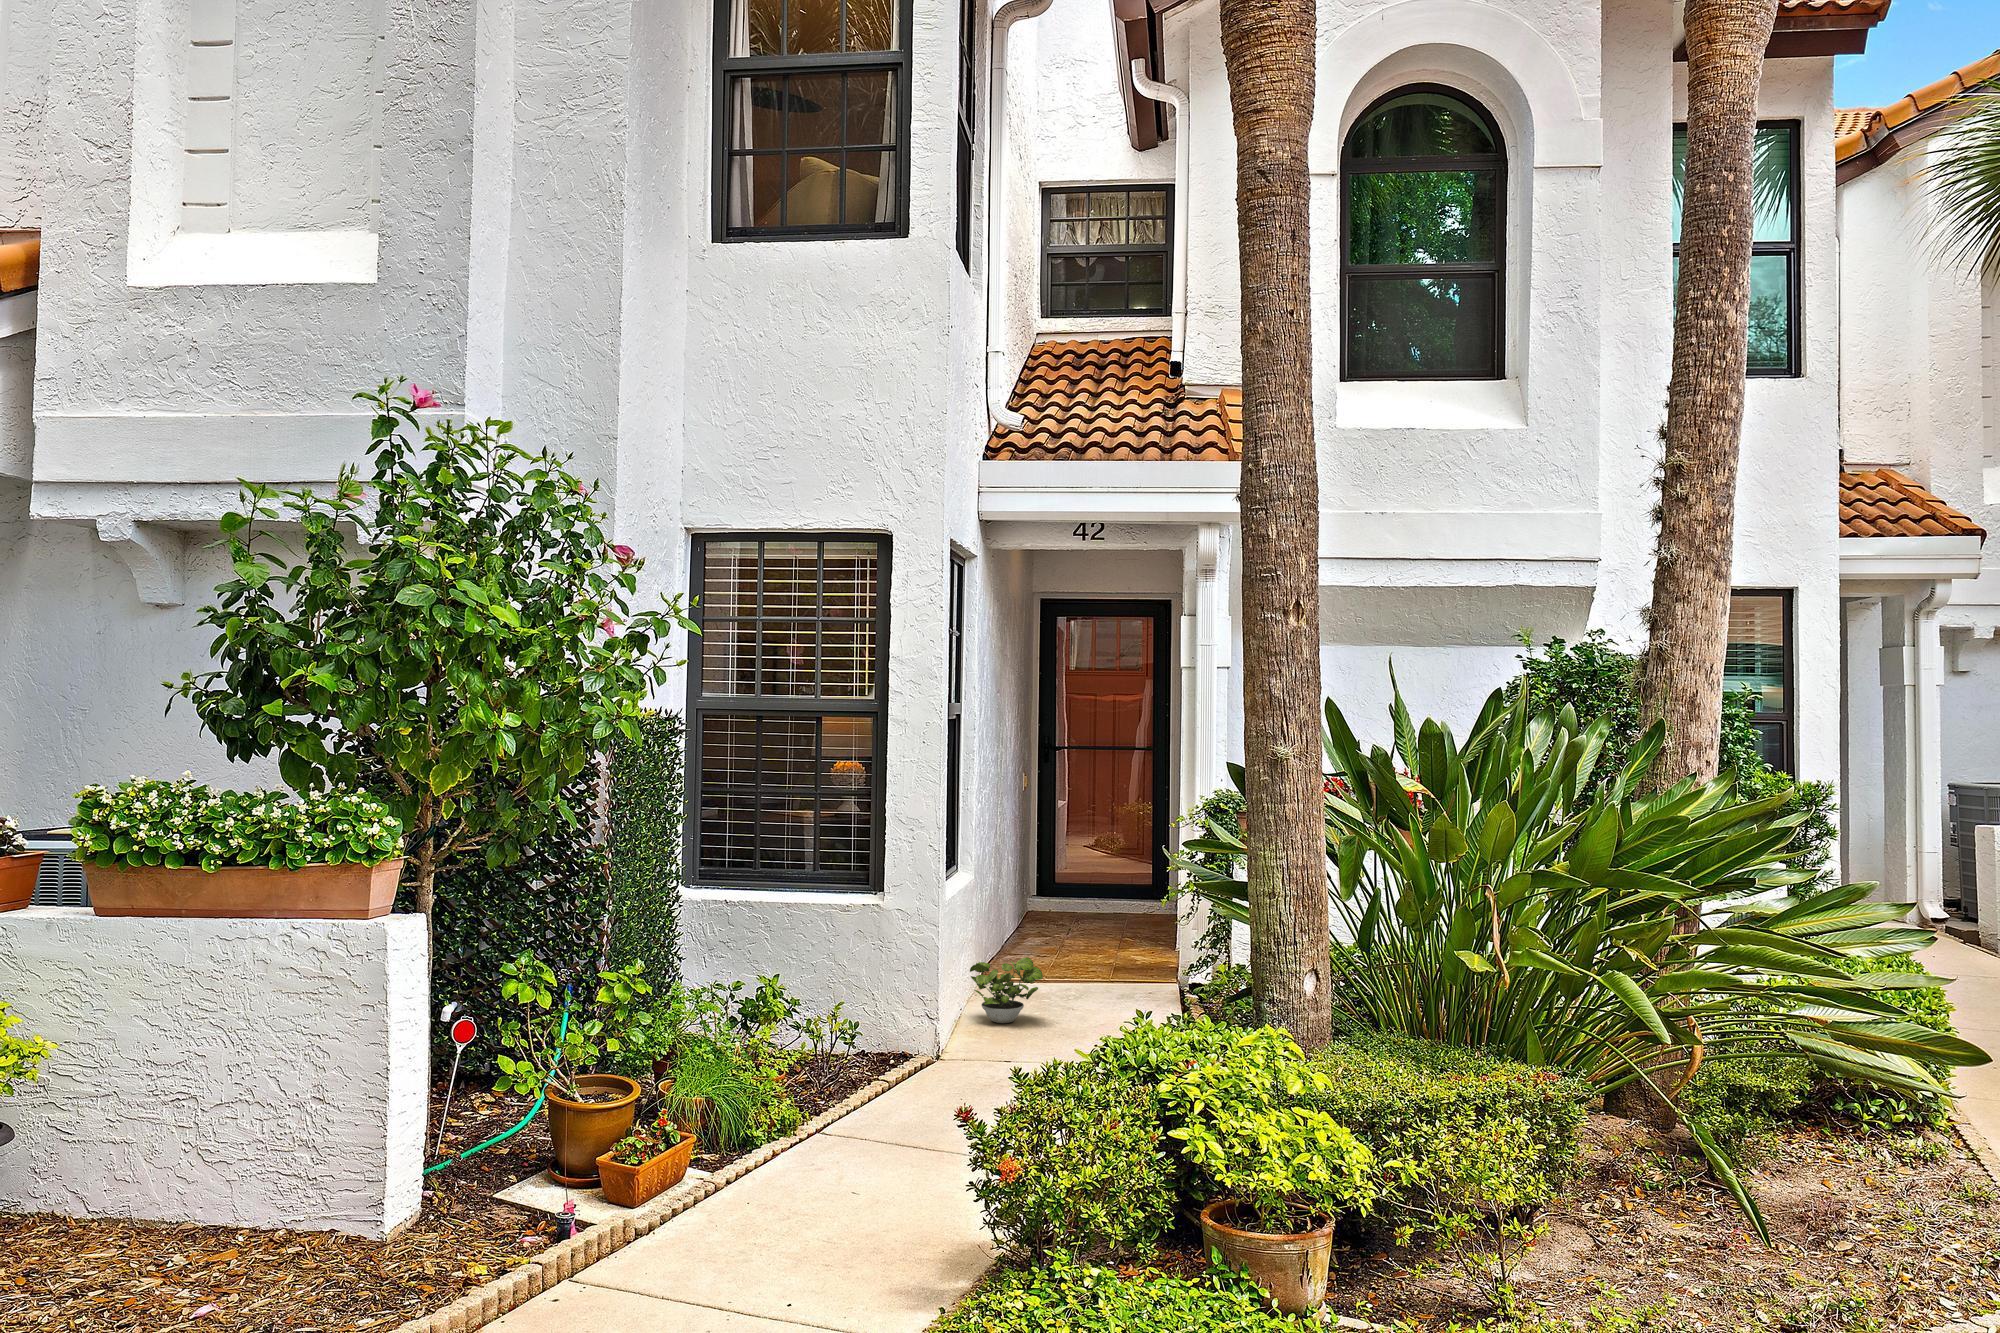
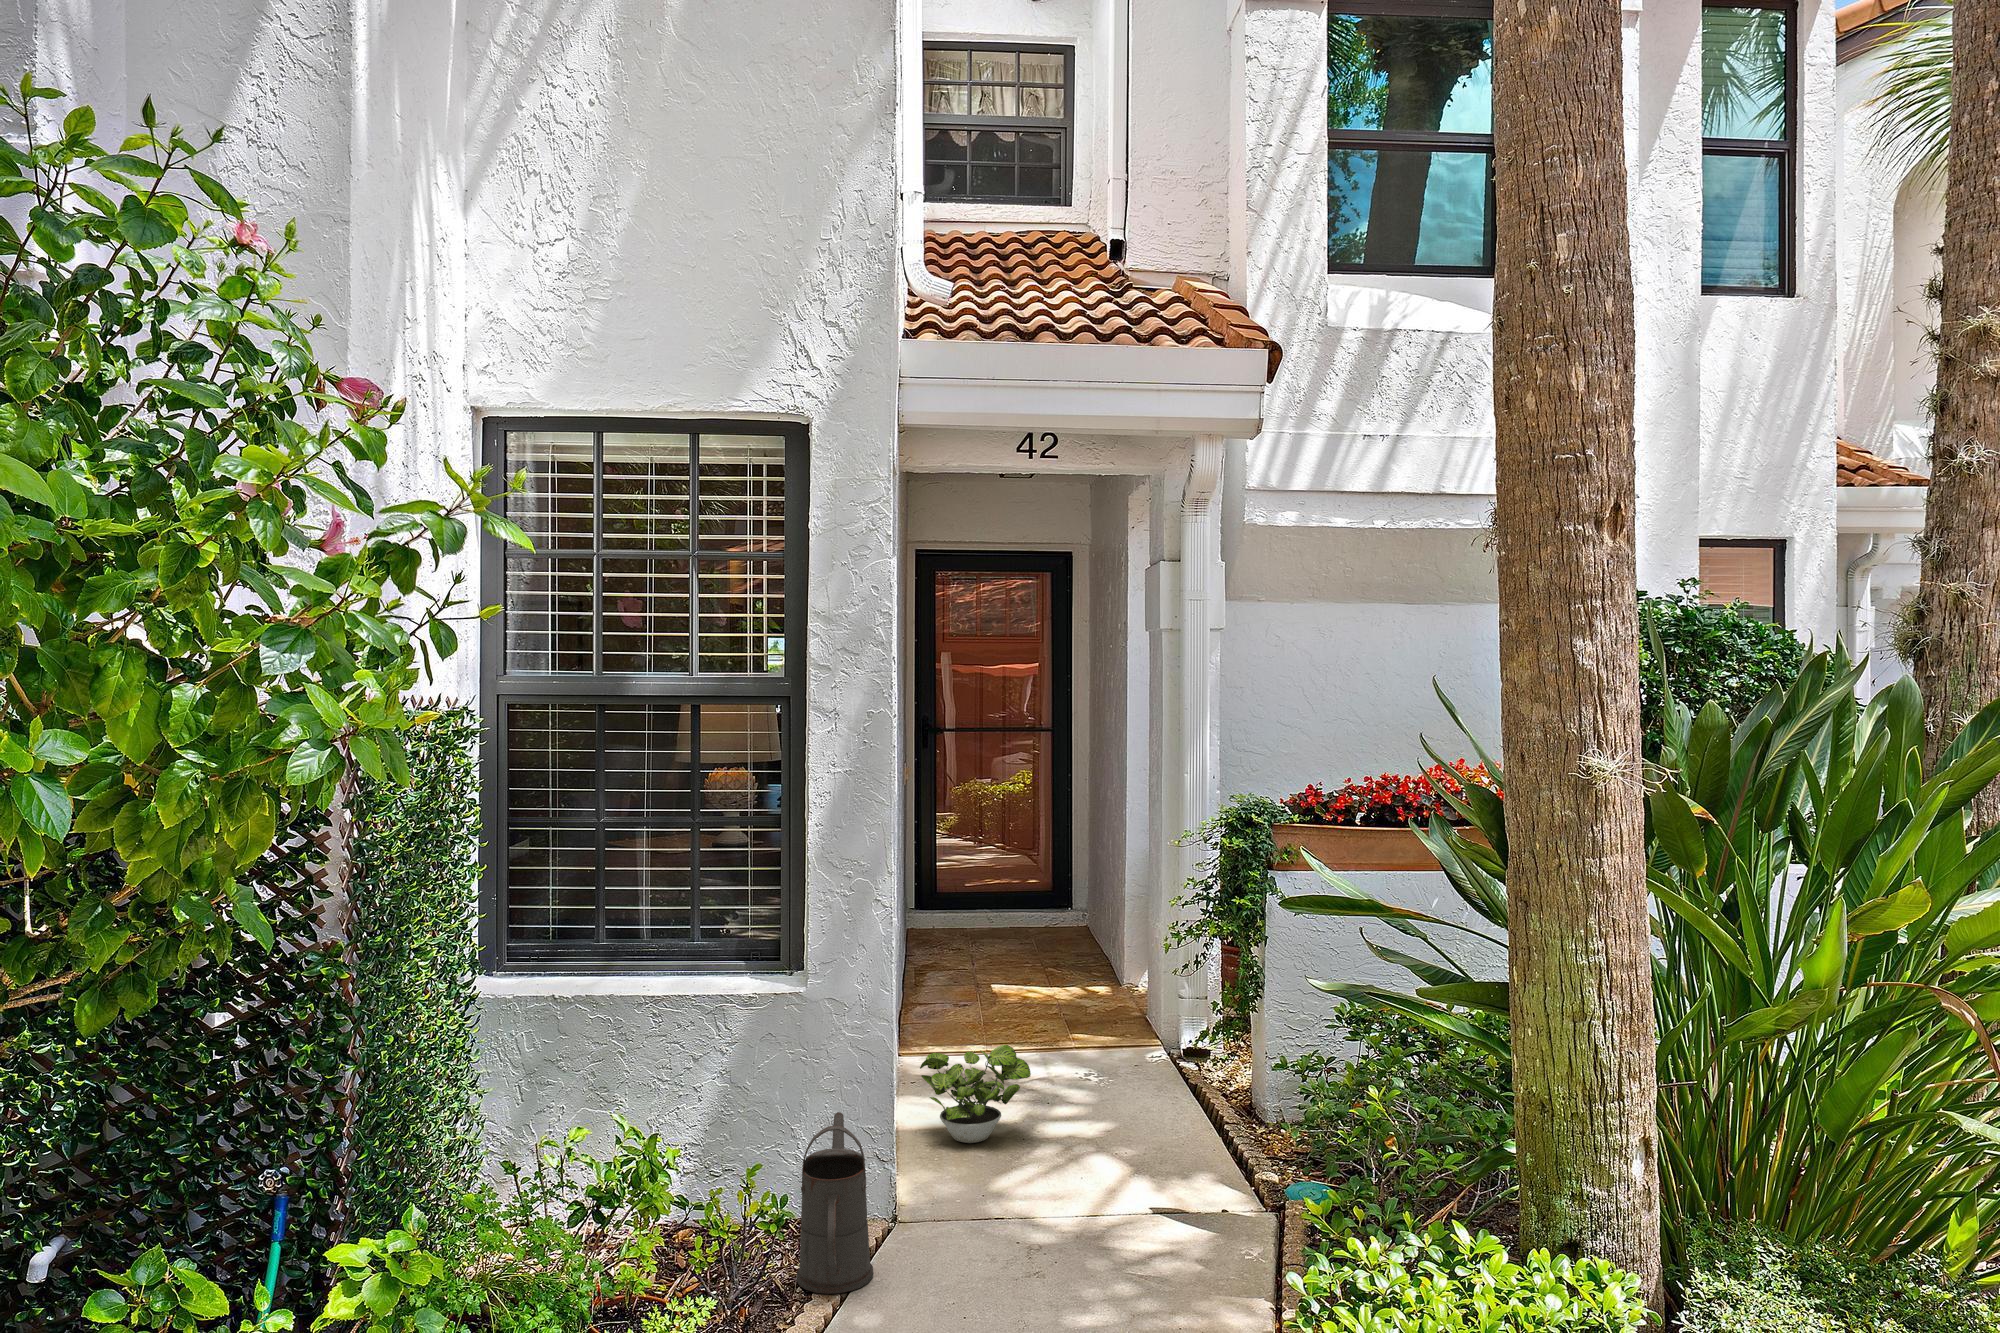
watering can: none [862,982,909,1082] -> present [796,1112,873,1294]

